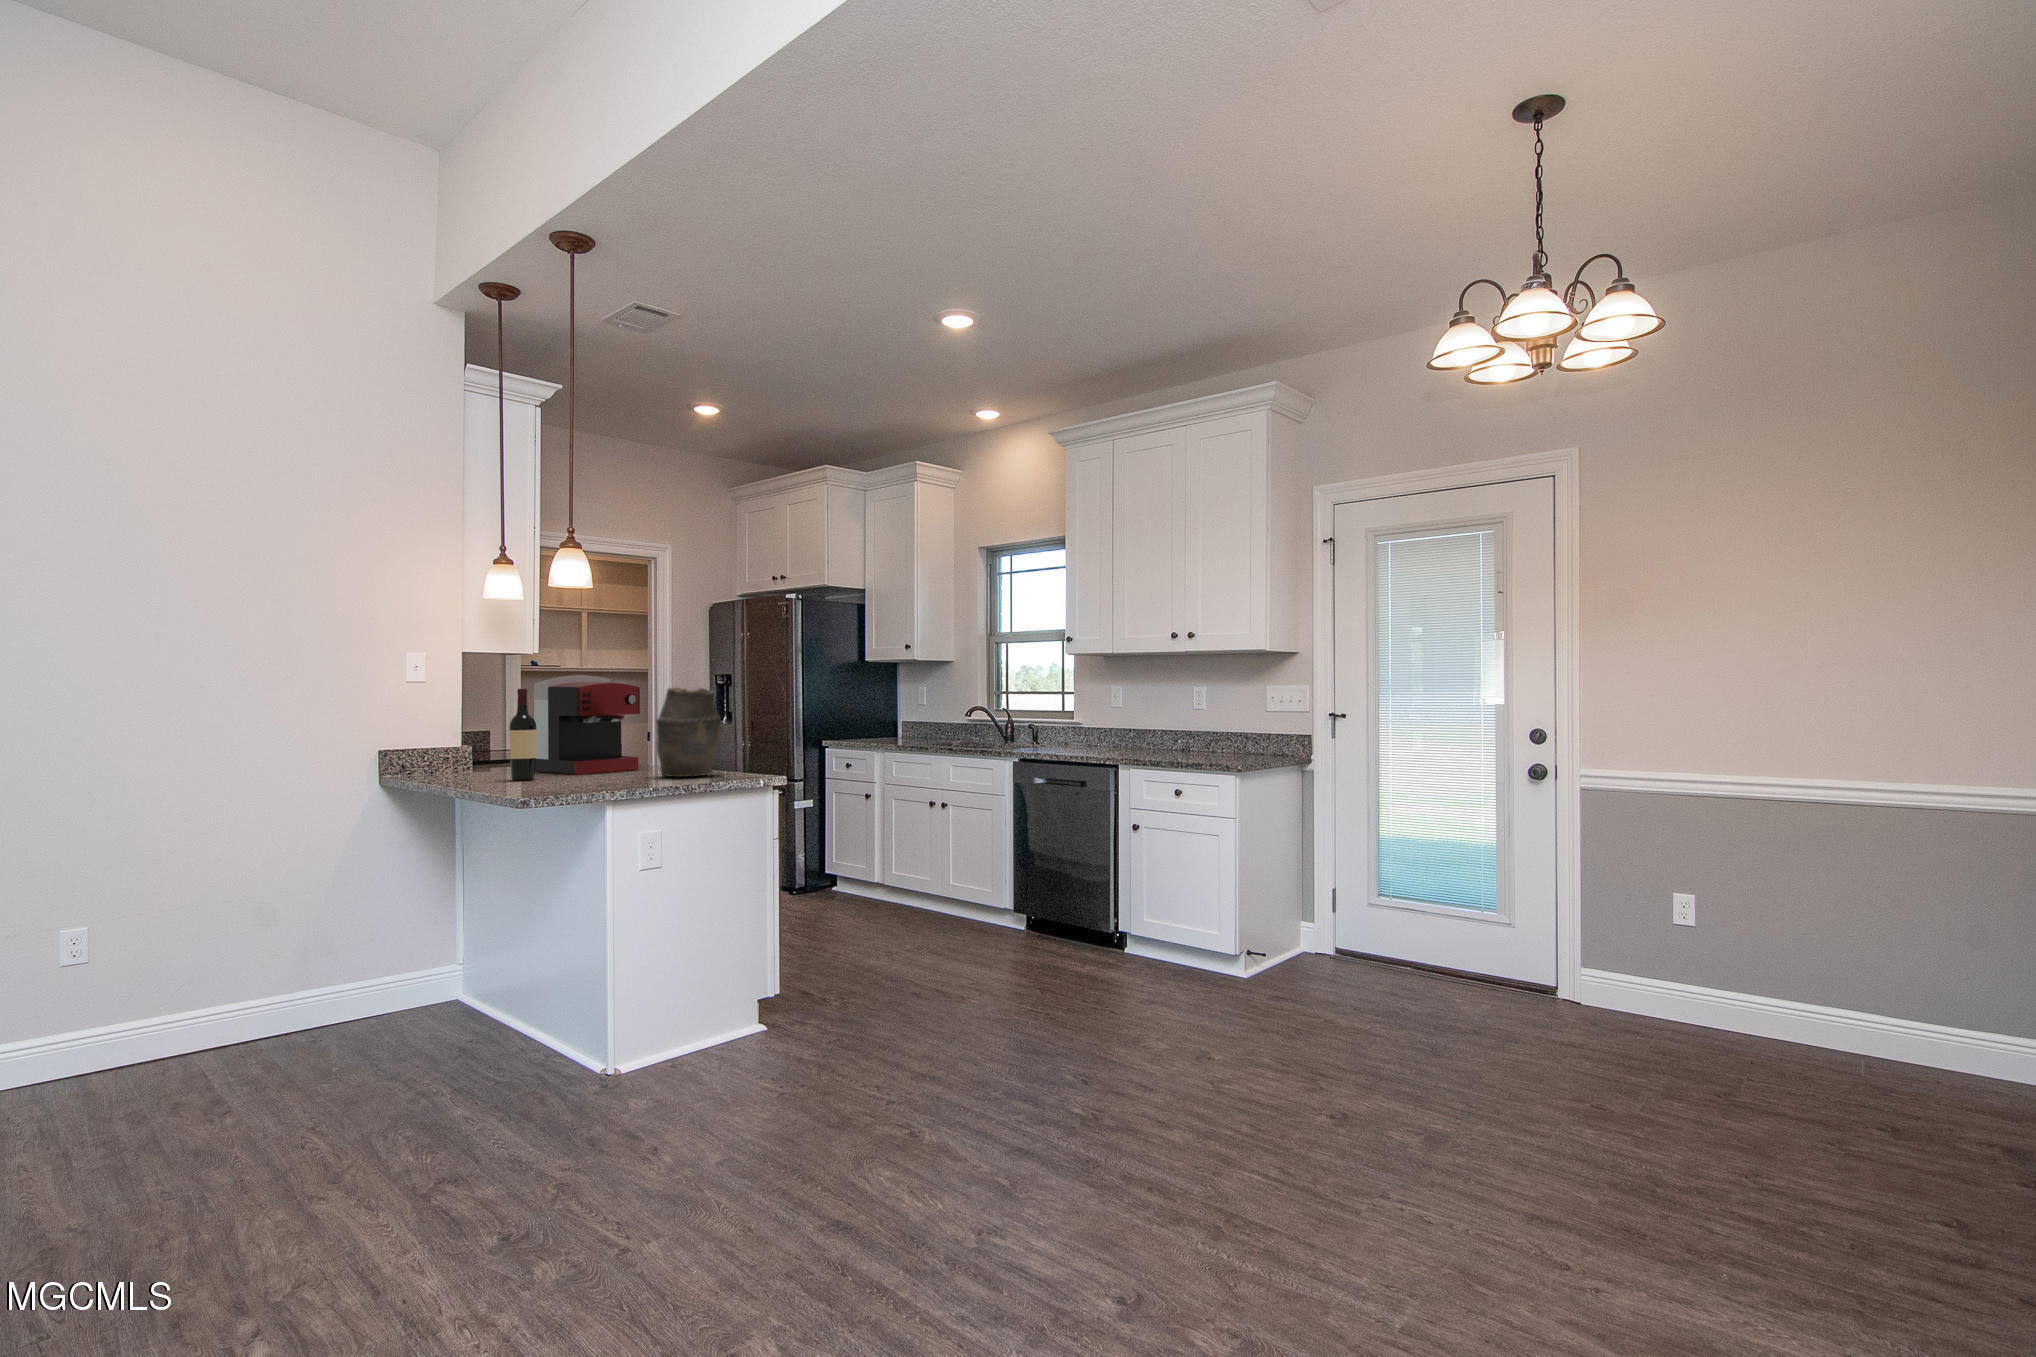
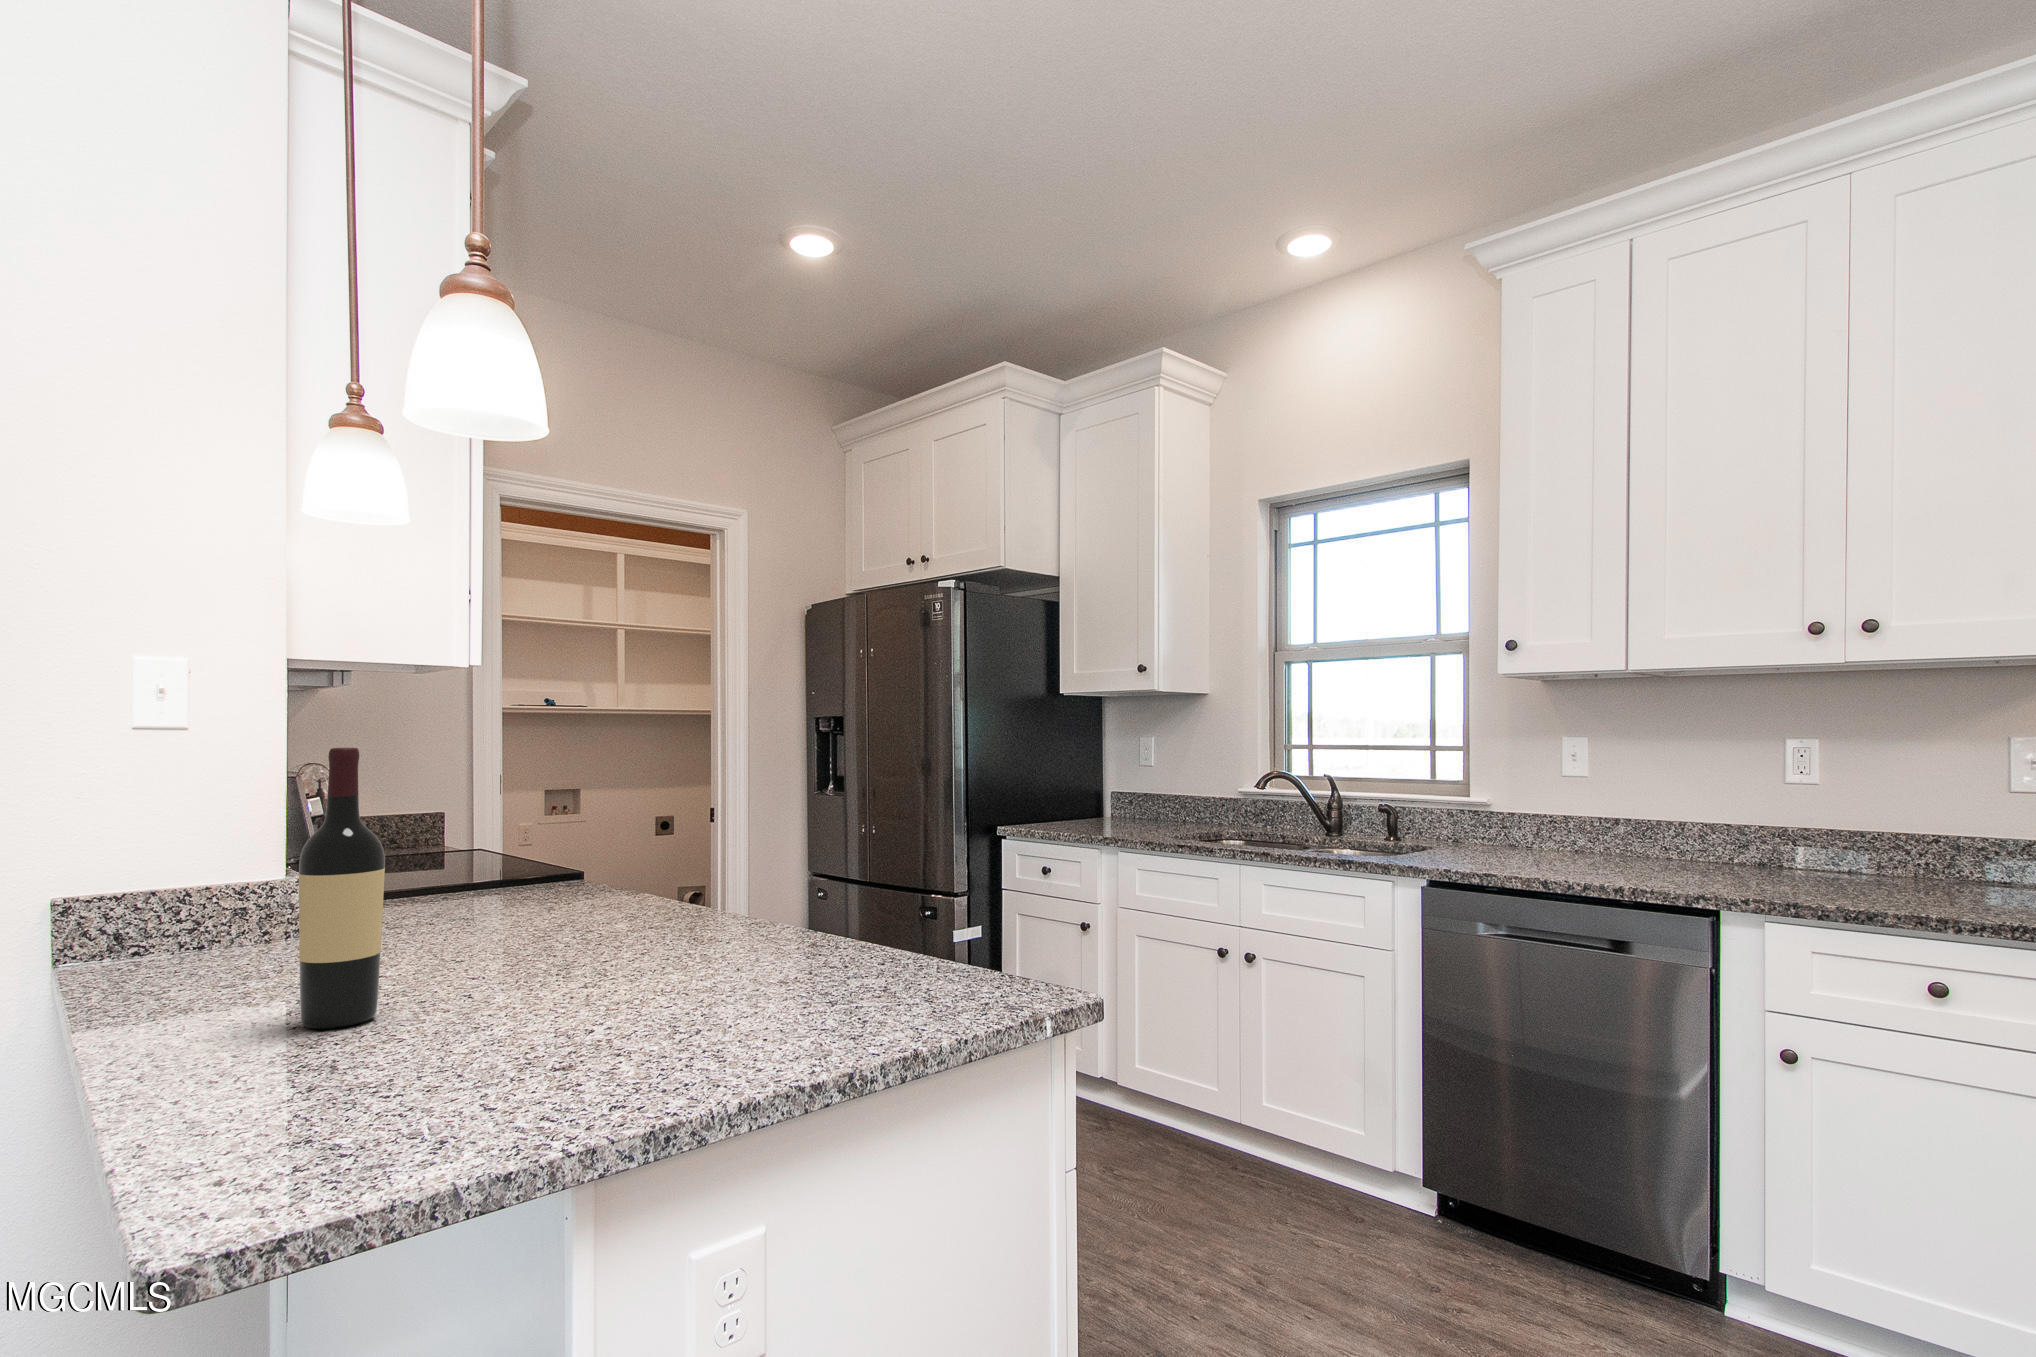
coffee maker: present [534,675,640,775] -> none [425,710,689,981]
vase: present [656,688,721,777] -> none [731,743,916,1015]

